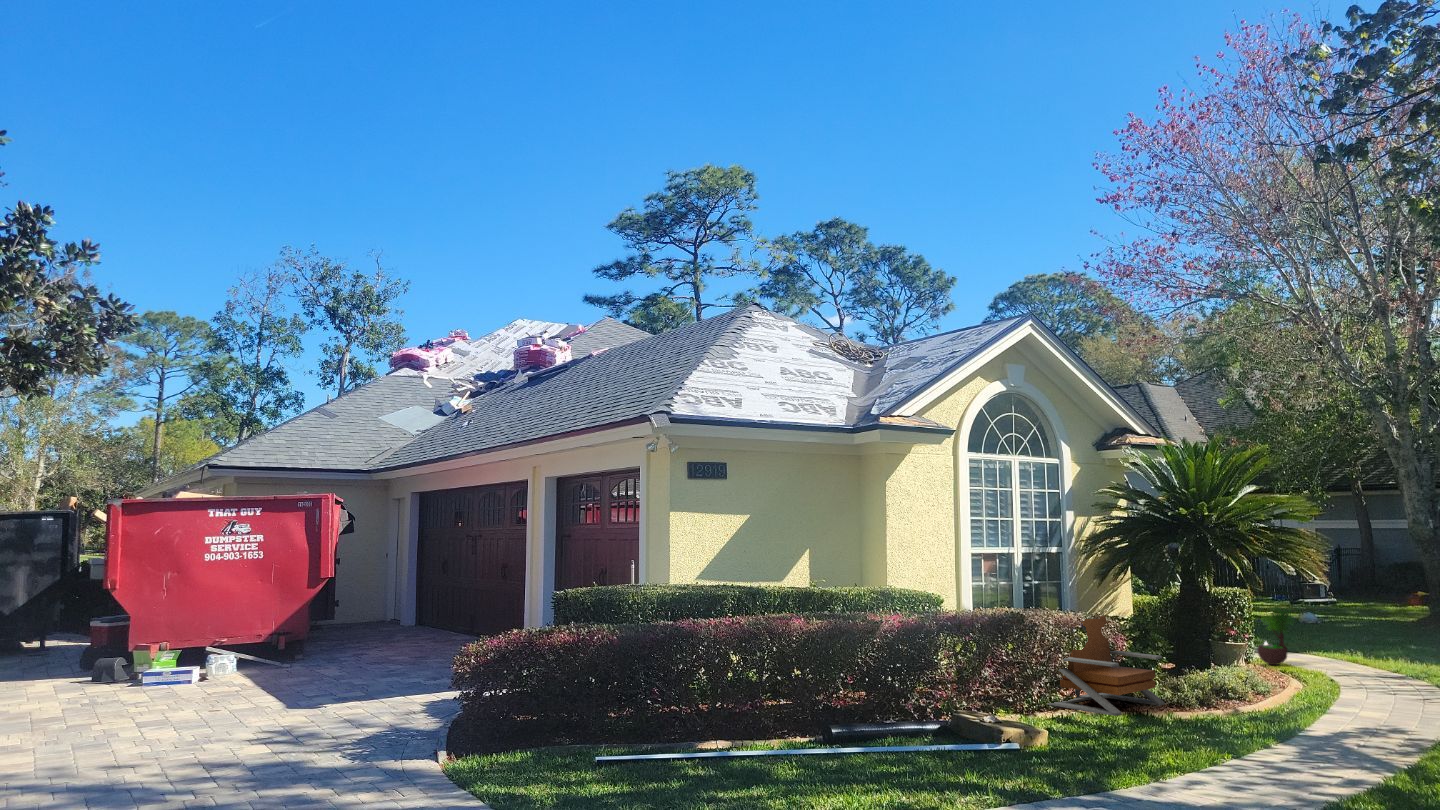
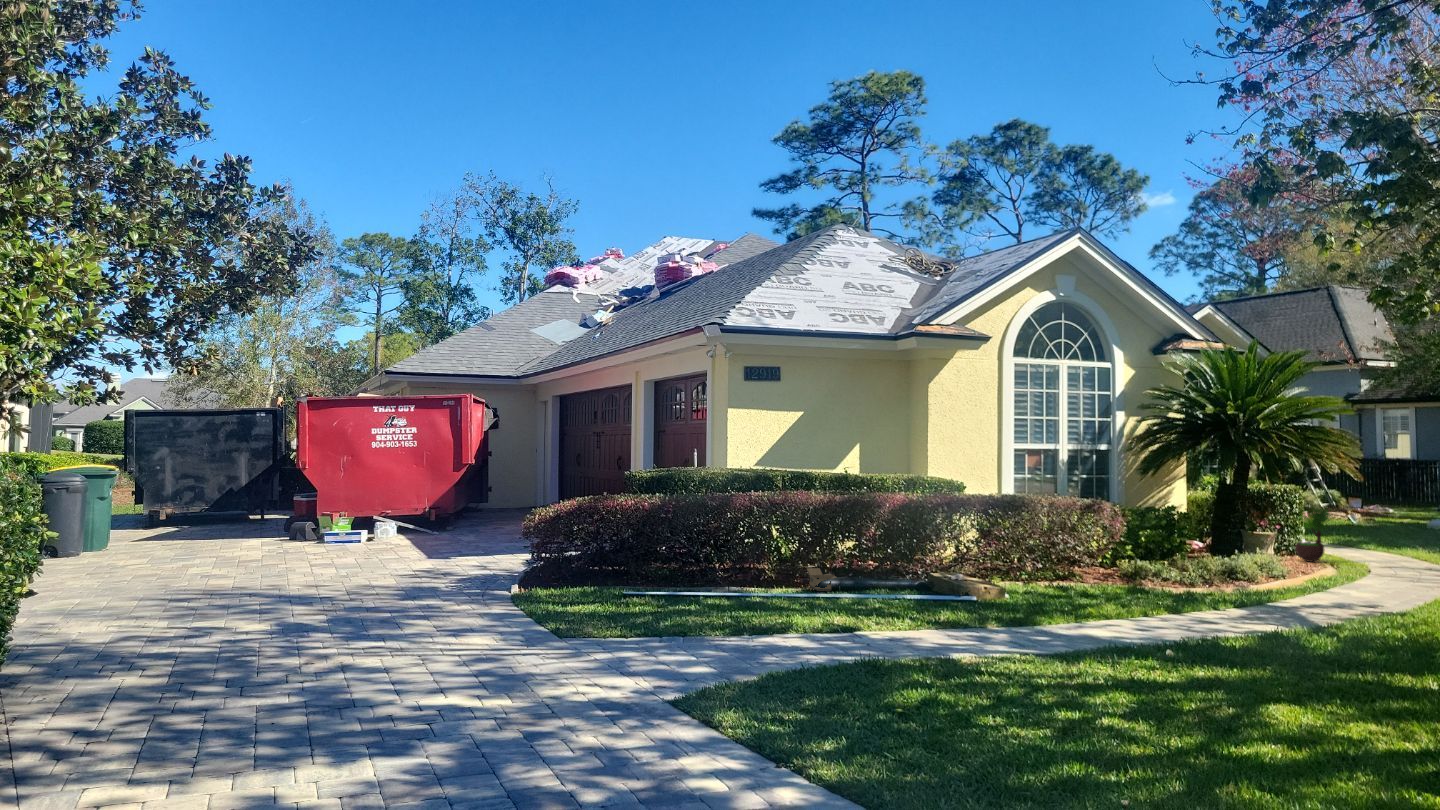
lounge chair: present [1047,616,1165,716] -> none [1024,505,1137,589]
cardboard box: none [823,705,869,735] -> present [807,568,837,591]

